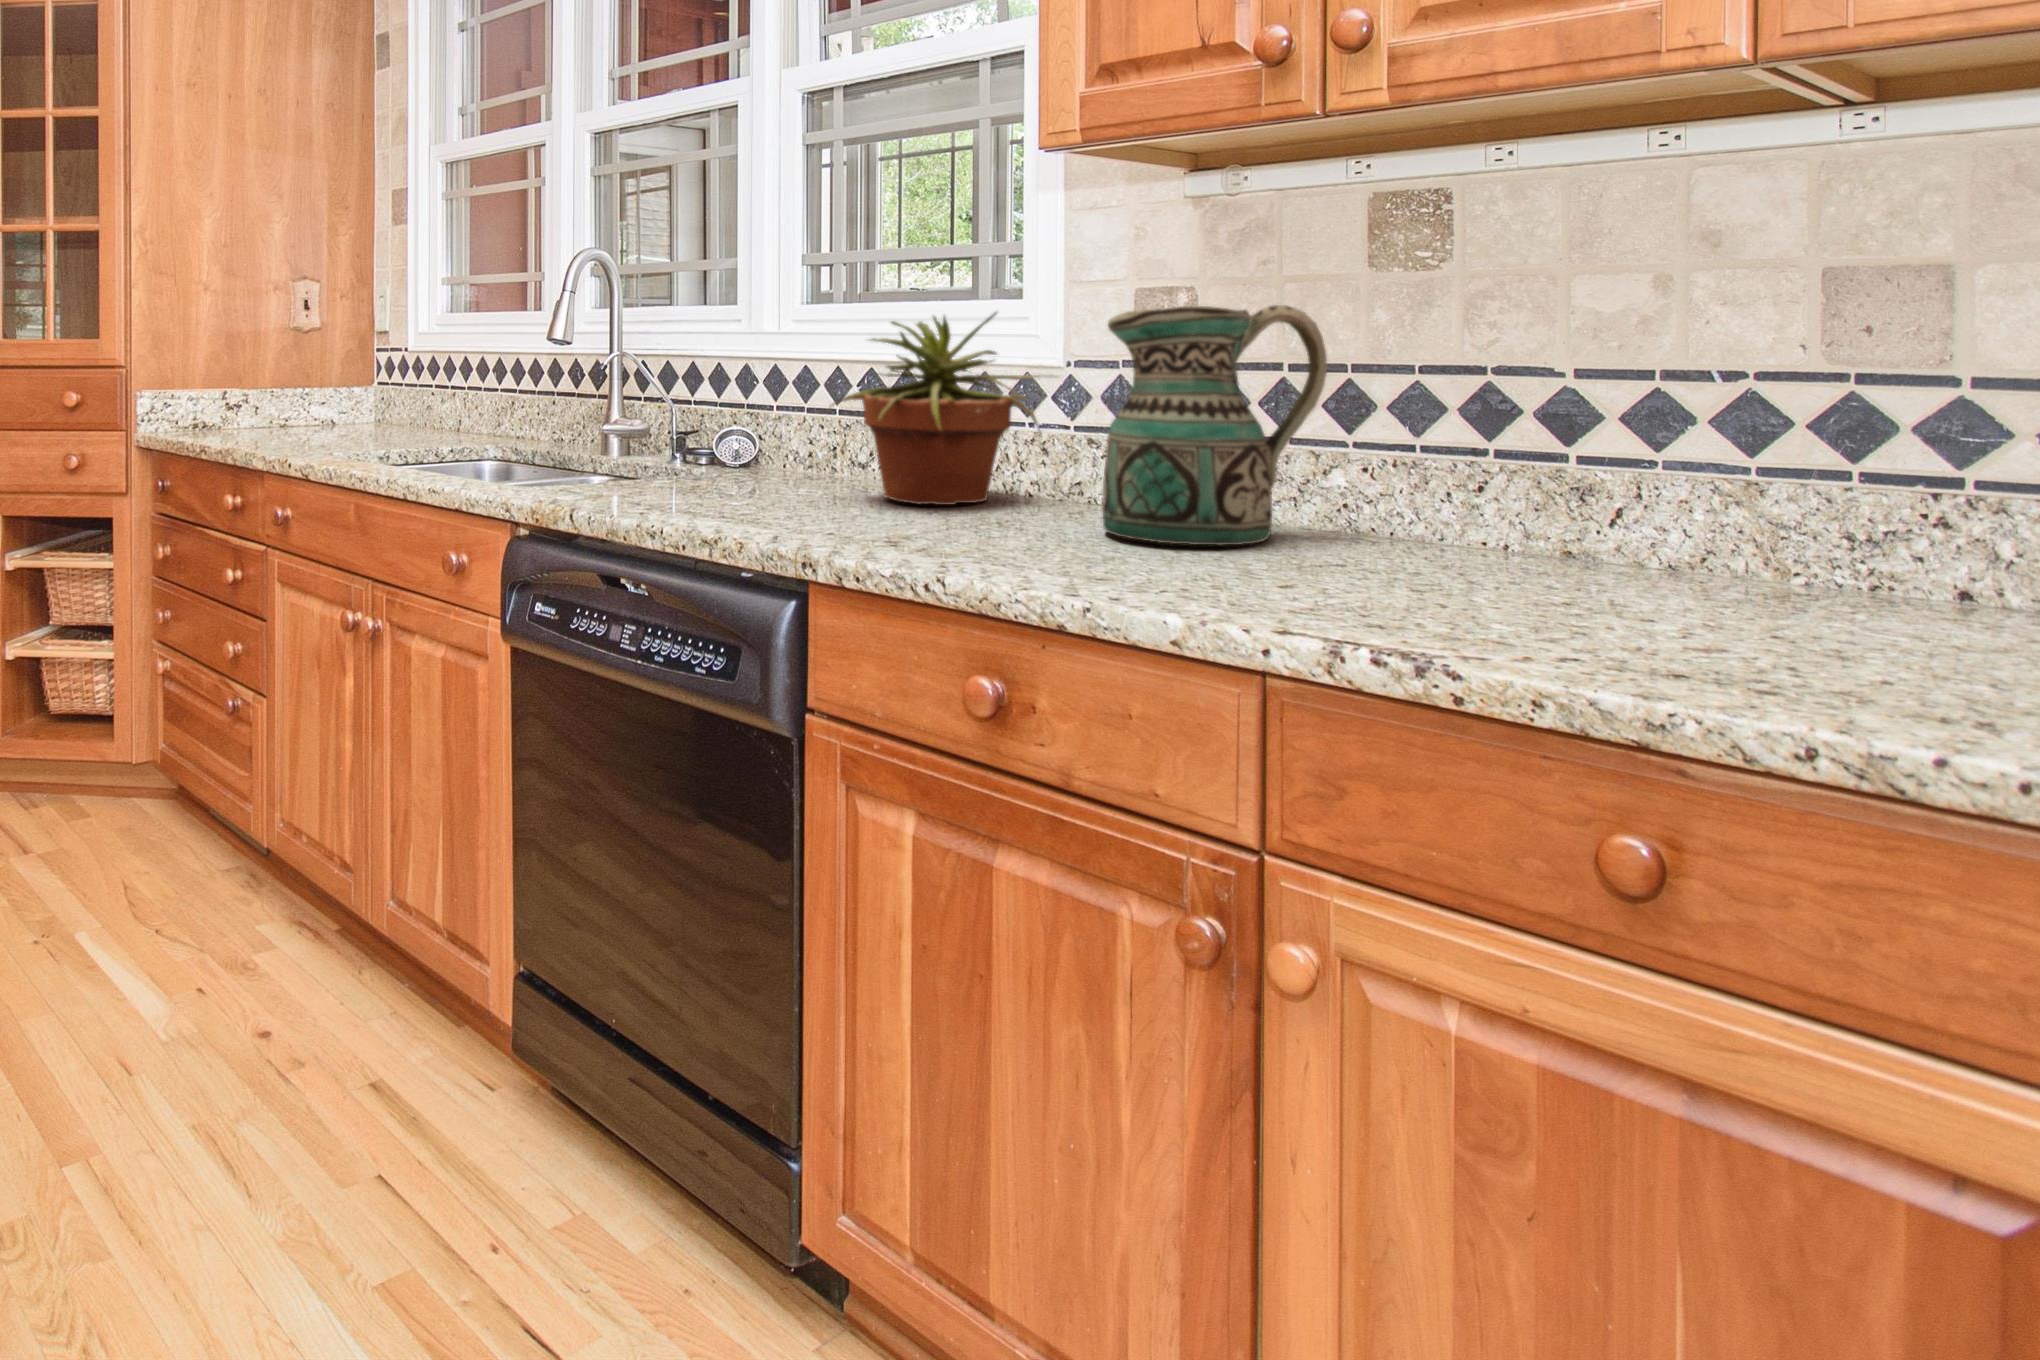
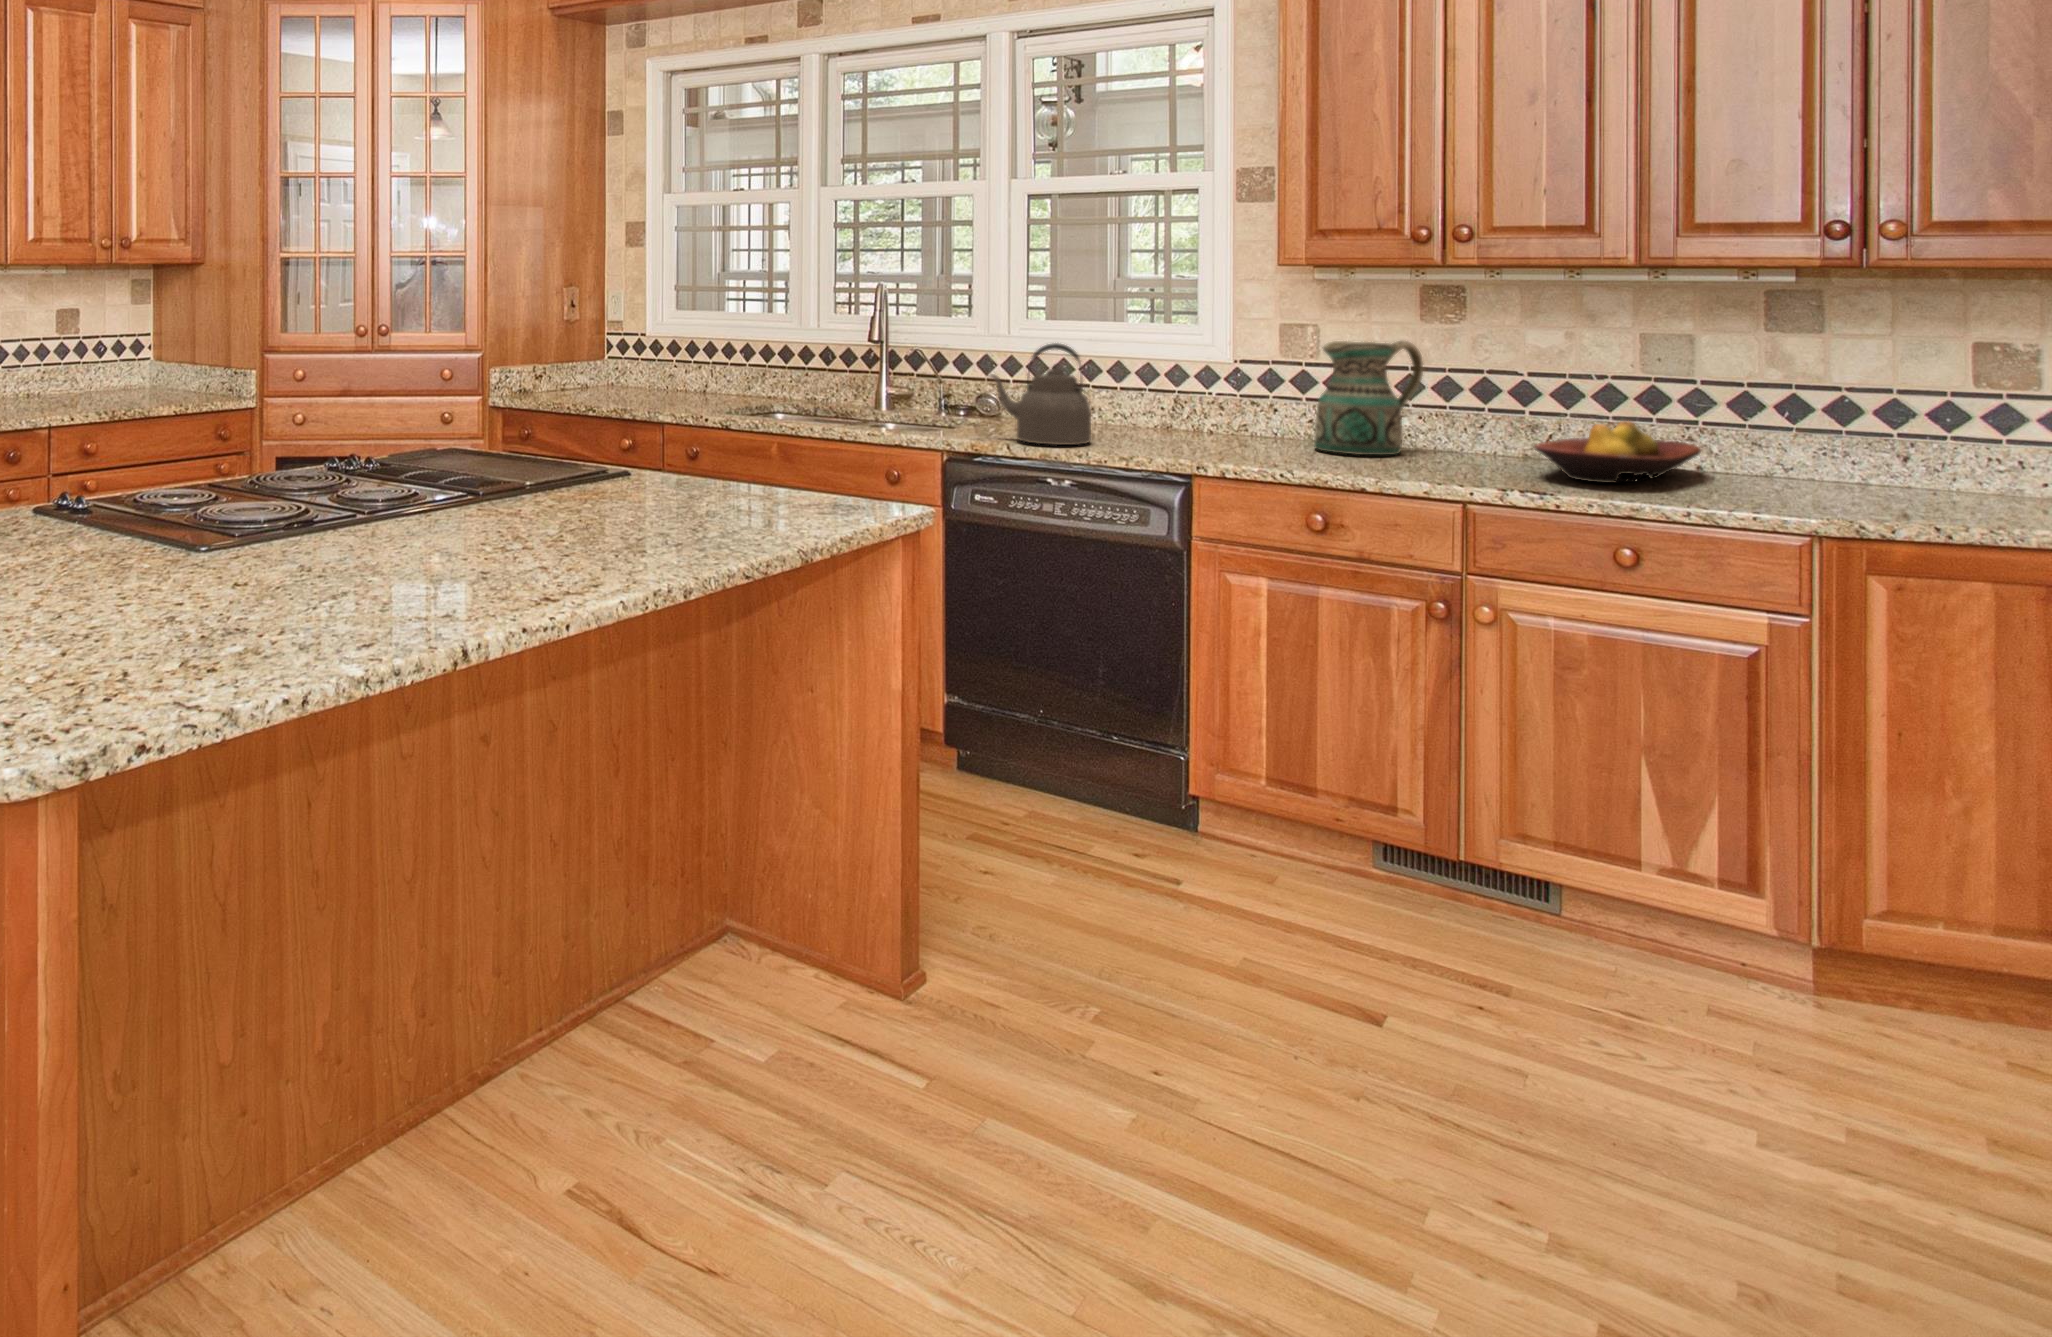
potted plant: present [833,312,1058,505] -> none [1122,334,1265,439]
kettle: none [587,327,734,513] -> present [990,343,1091,445]
fruit bowl: none [1468,474,1940,637] -> present [1534,421,1701,483]

